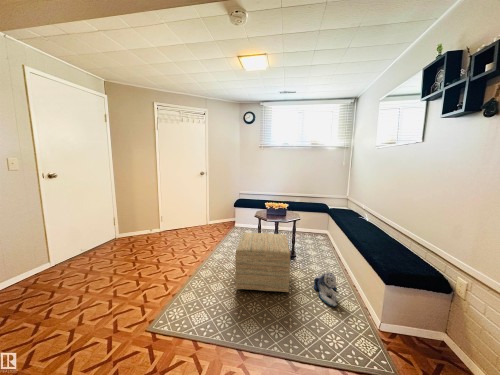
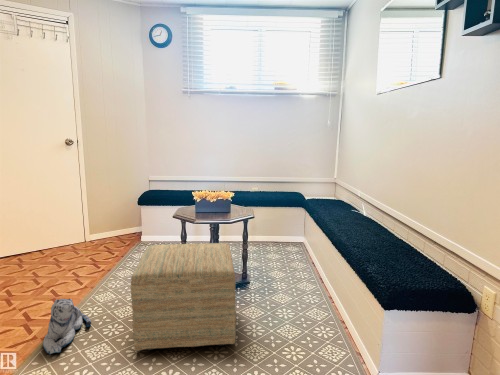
plush toy: present [314,273,337,306] -> present [43,299,91,355]

